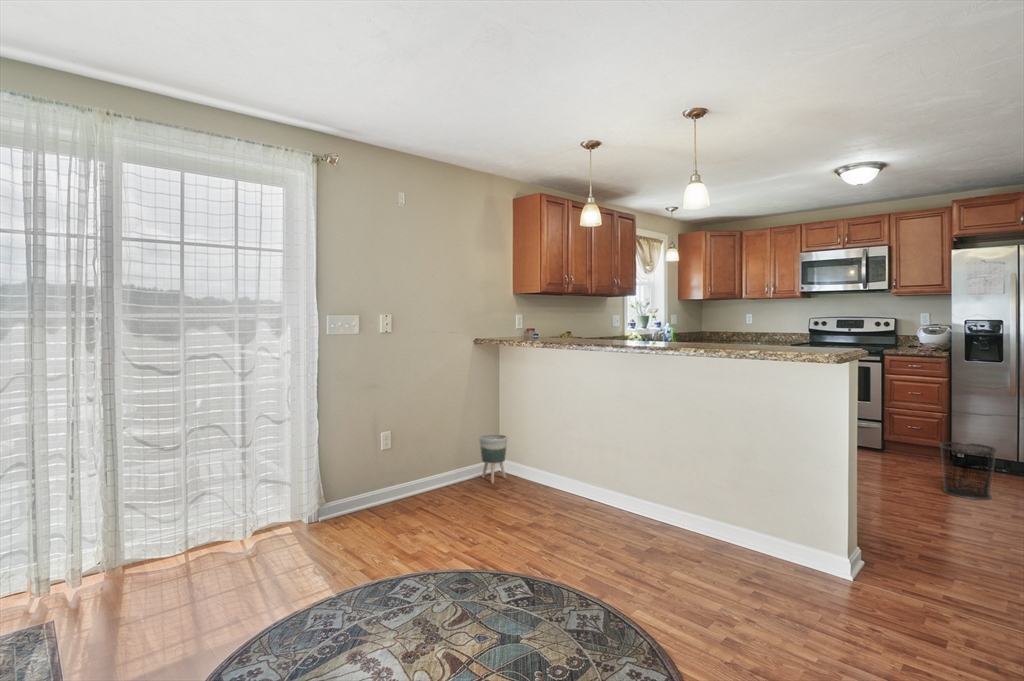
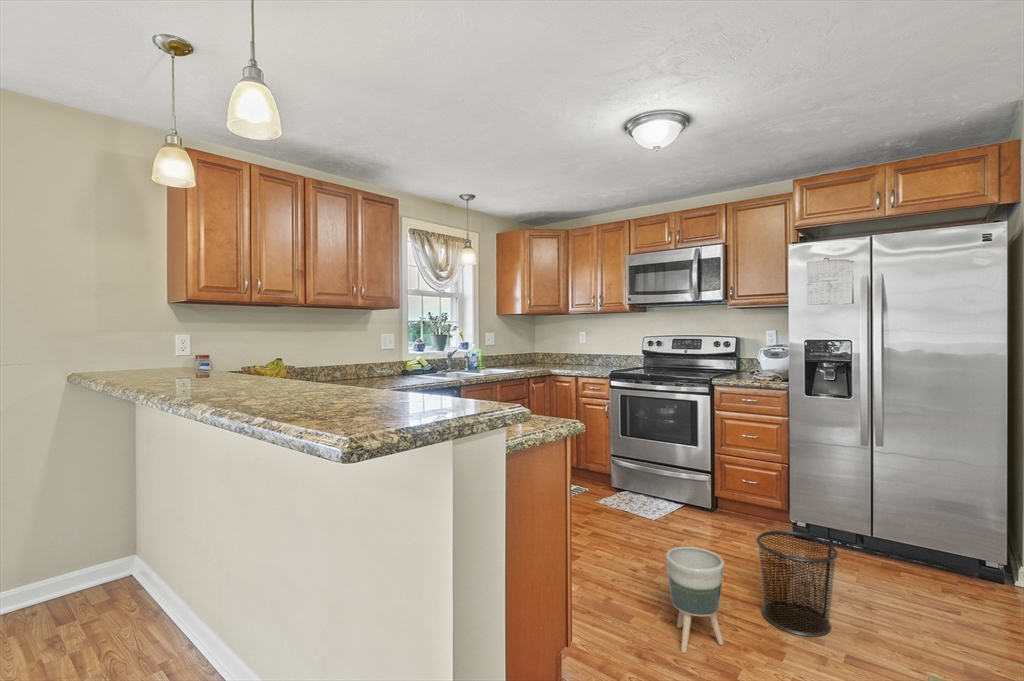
planter: present [479,434,507,483] -> present [666,547,724,653]

